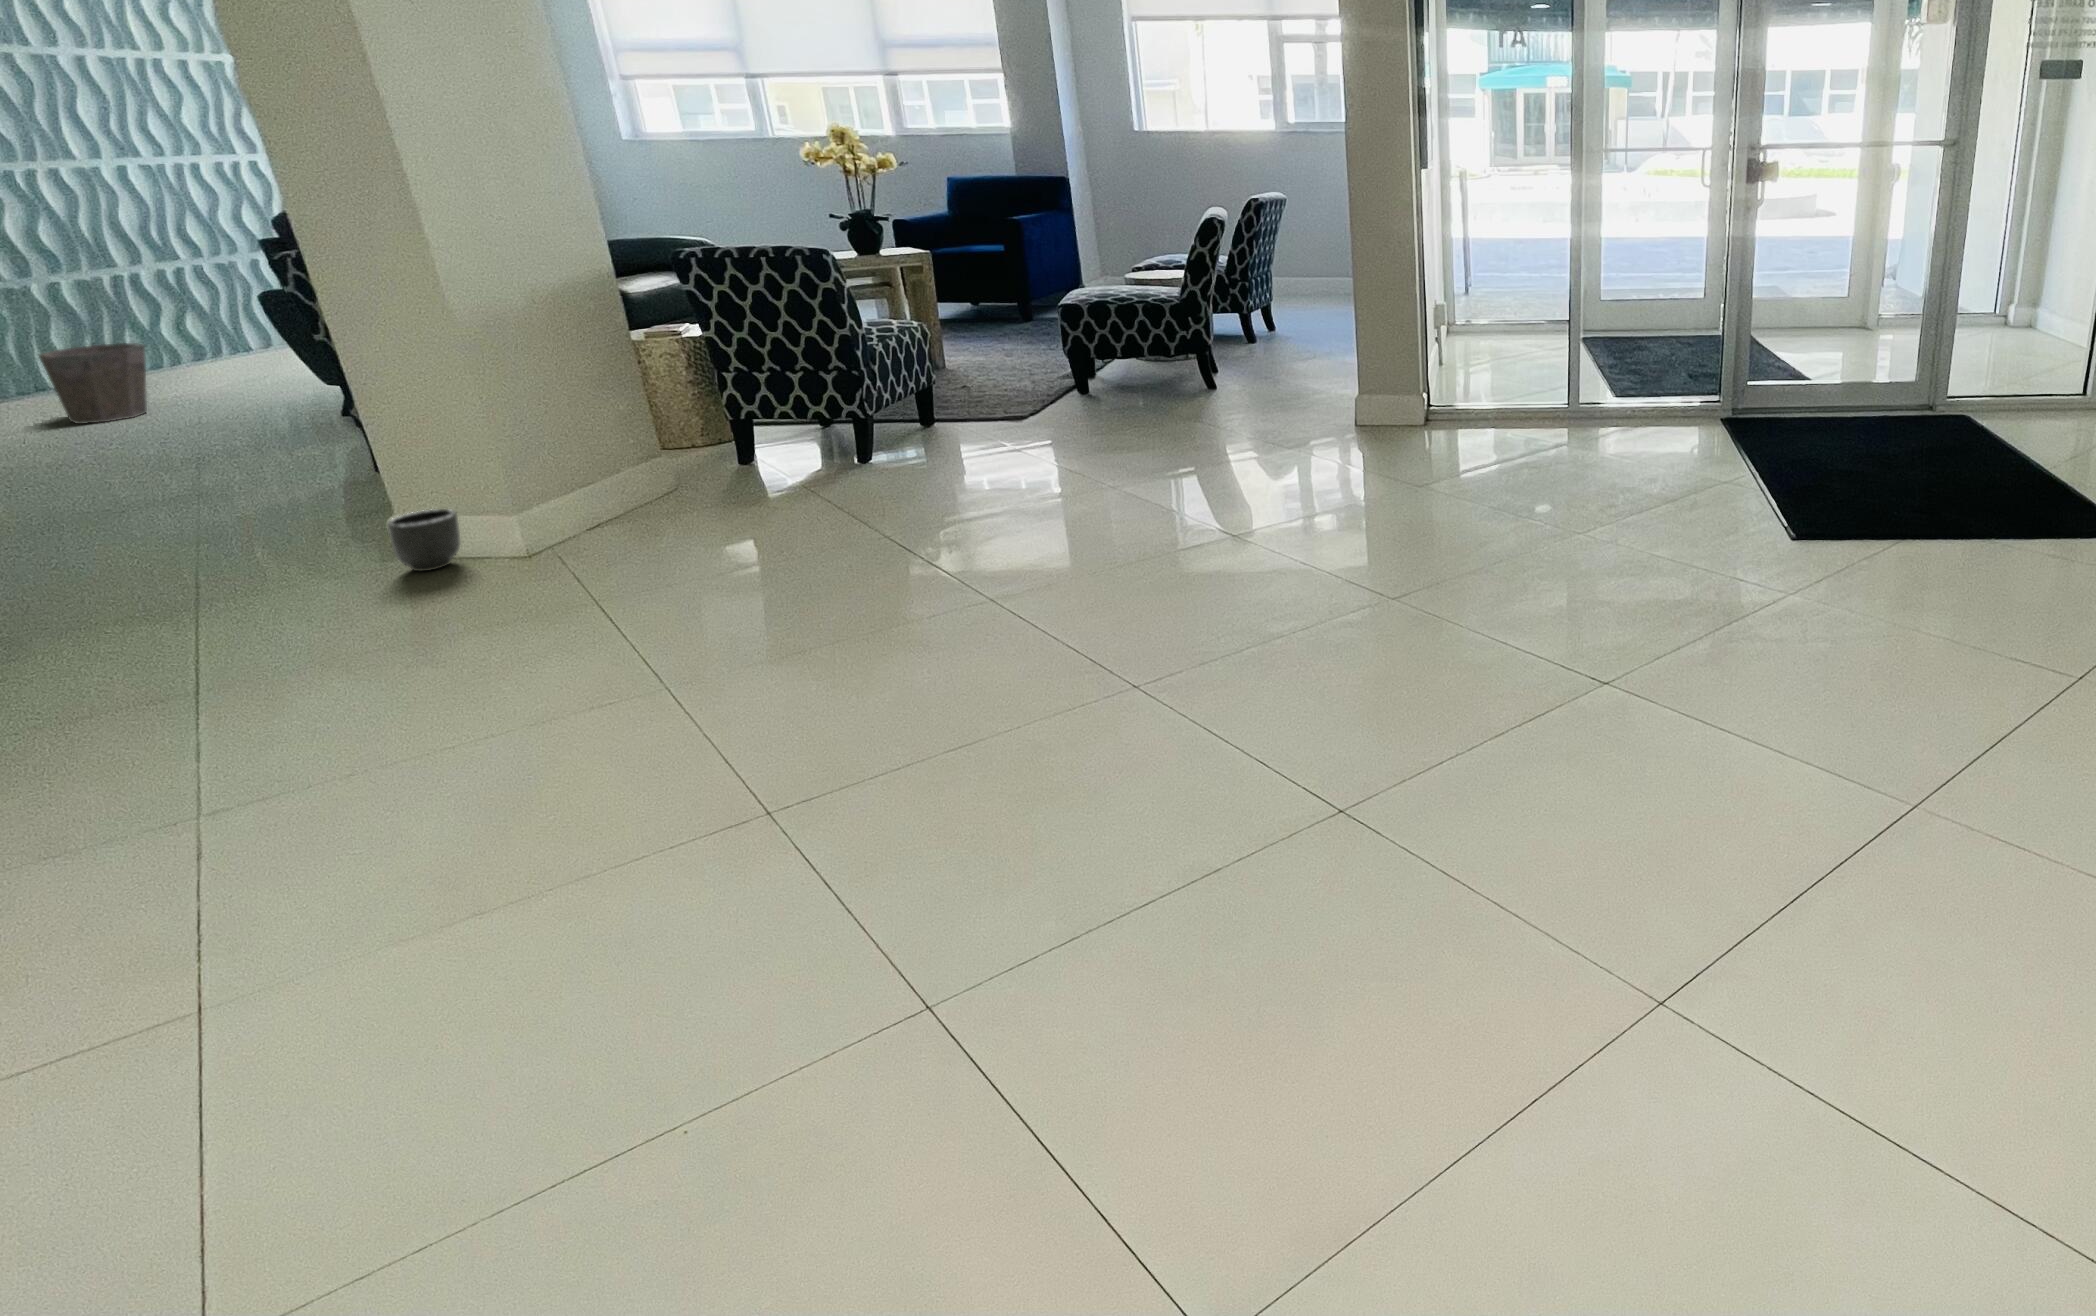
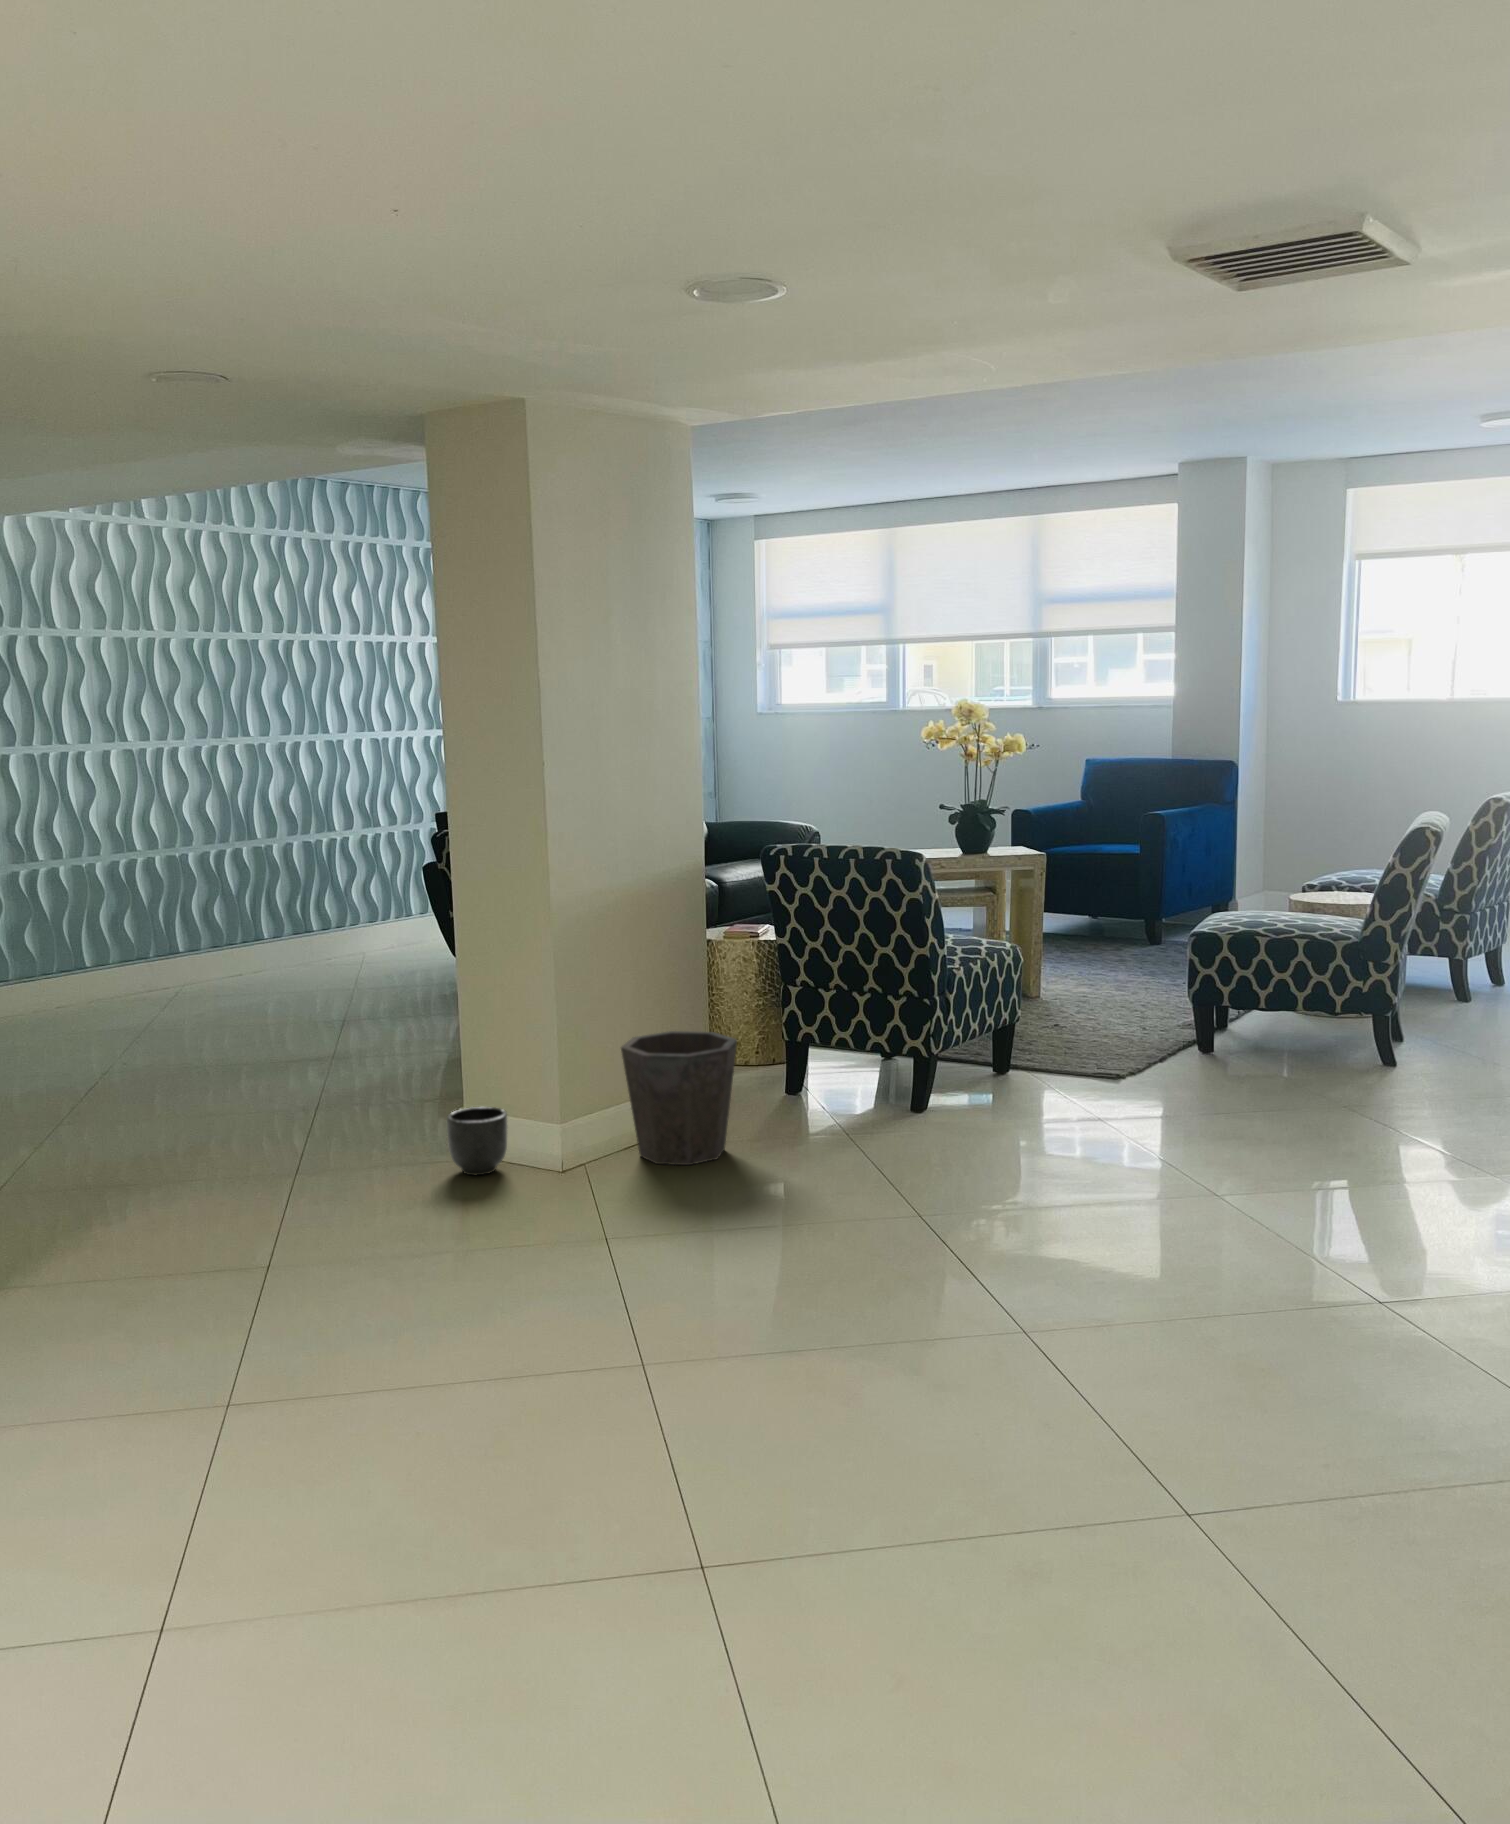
waste bin: present [39,343,147,424] -> present [621,1031,737,1165]

